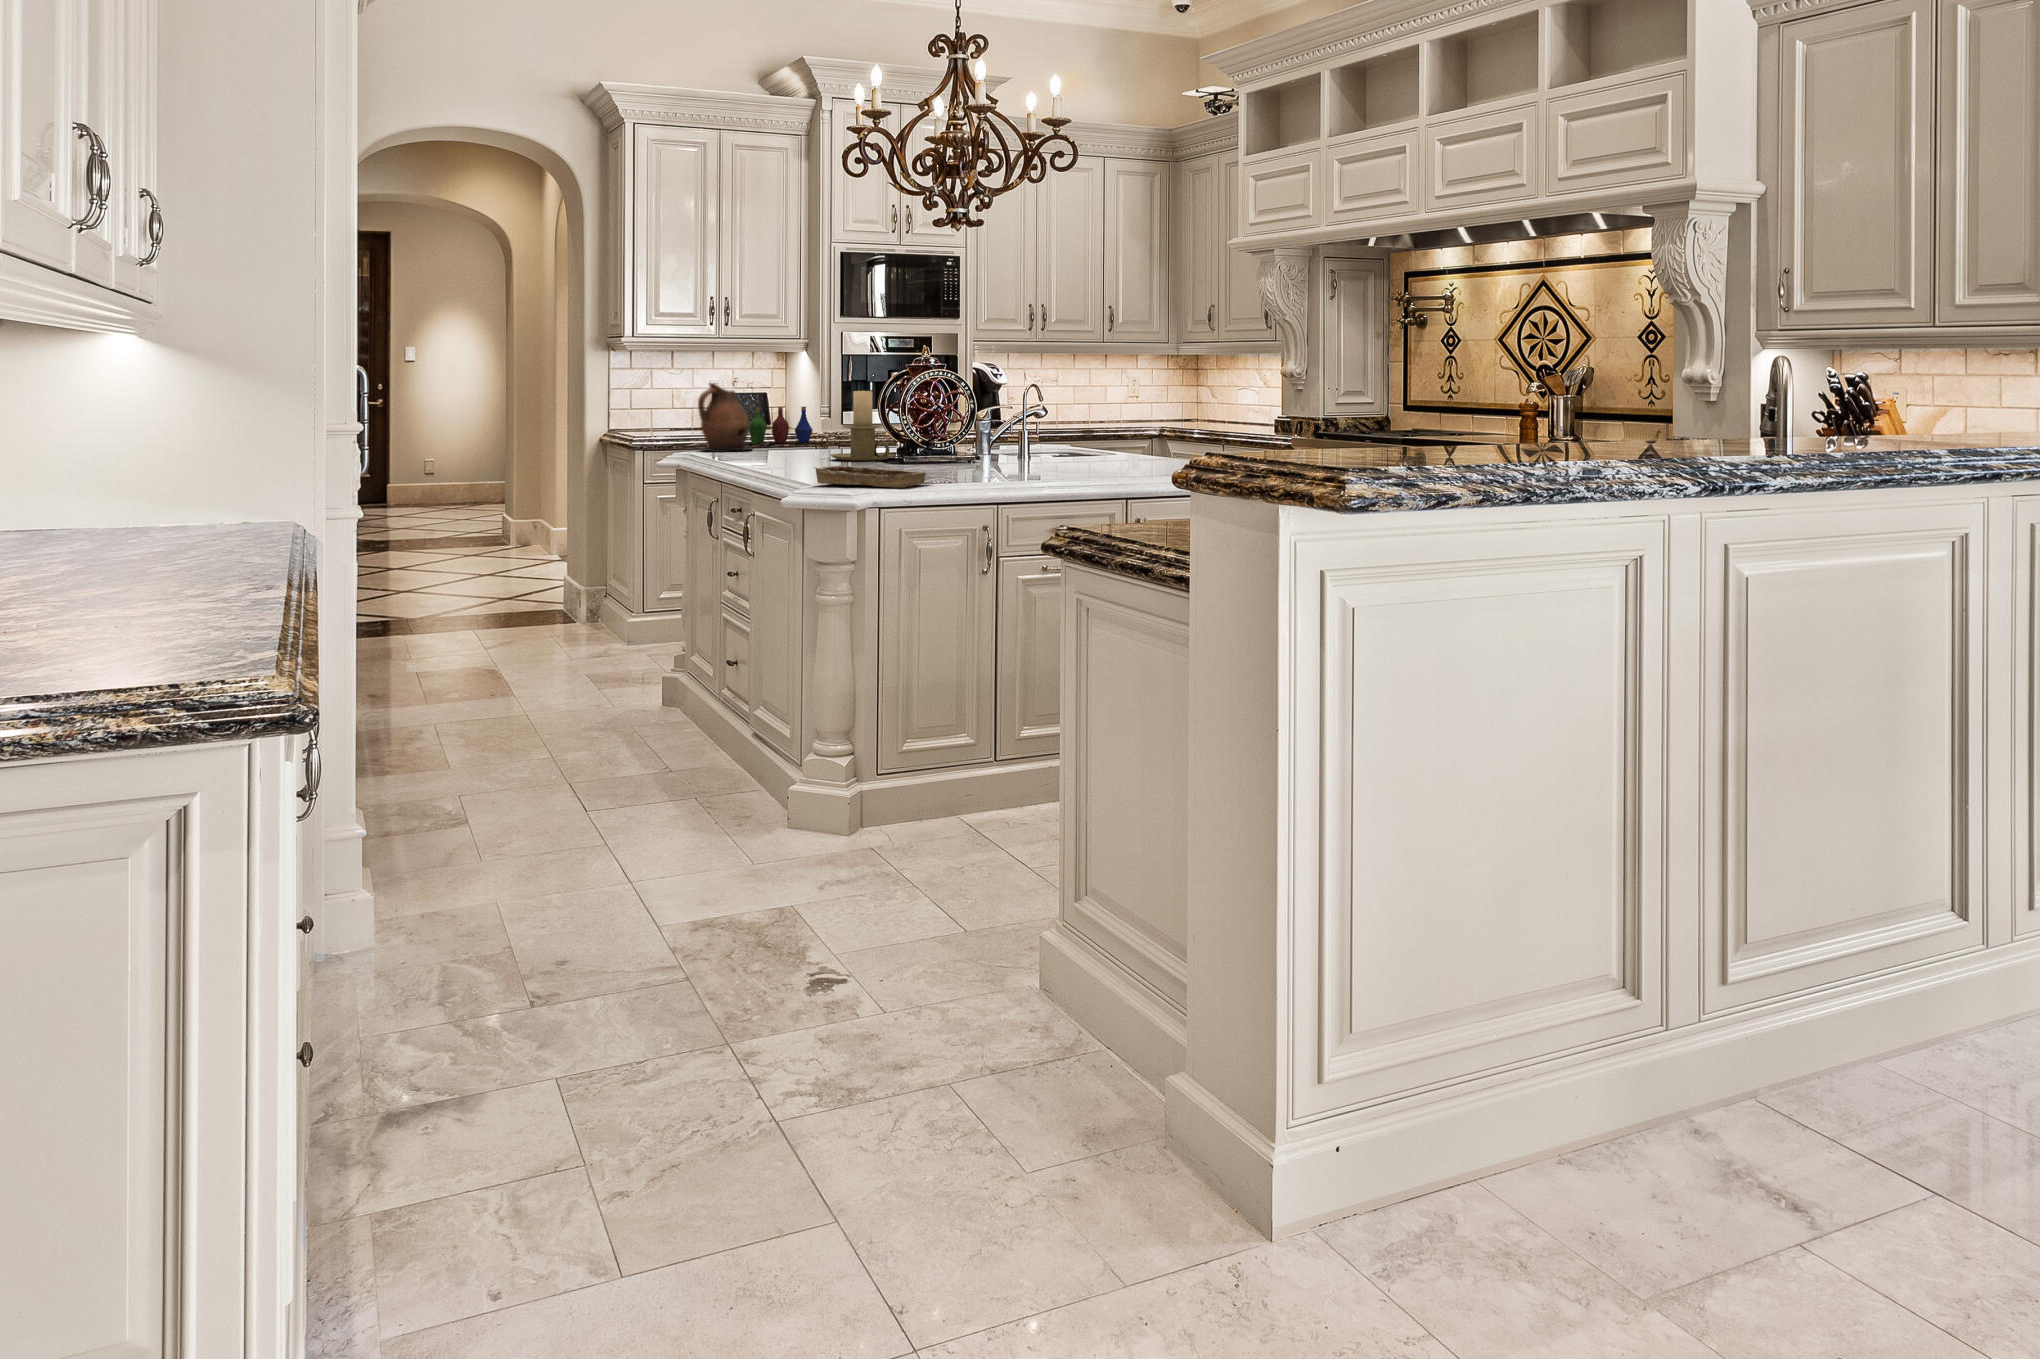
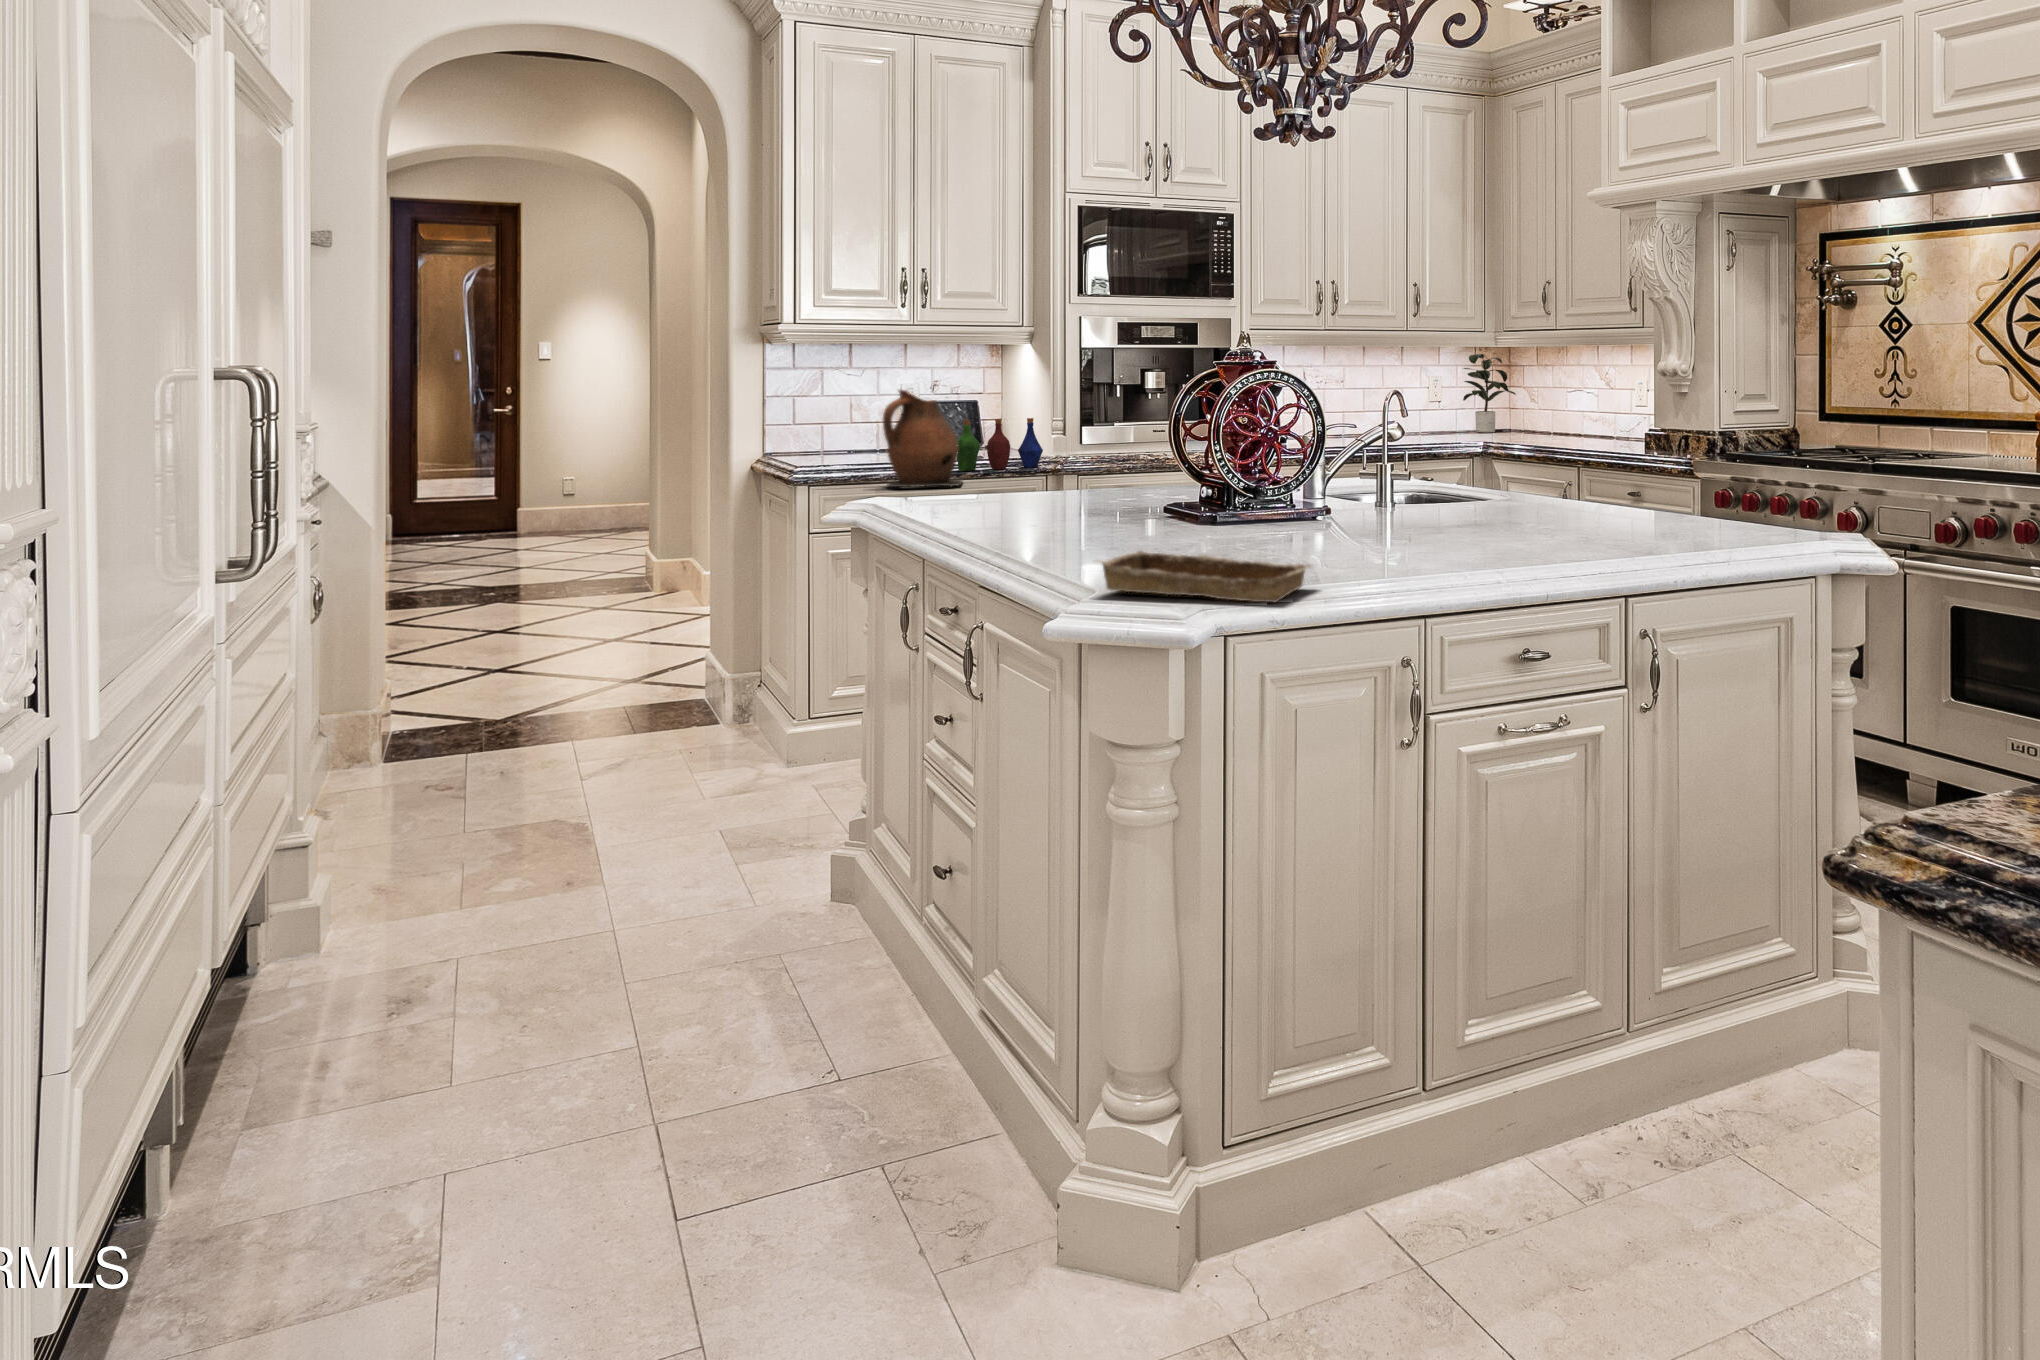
potted plant: none [1147,363,1205,426] -> present [1463,354,1516,433]
candle holder: present [830,390,895,461] -> none [1088,403,1188,512]

